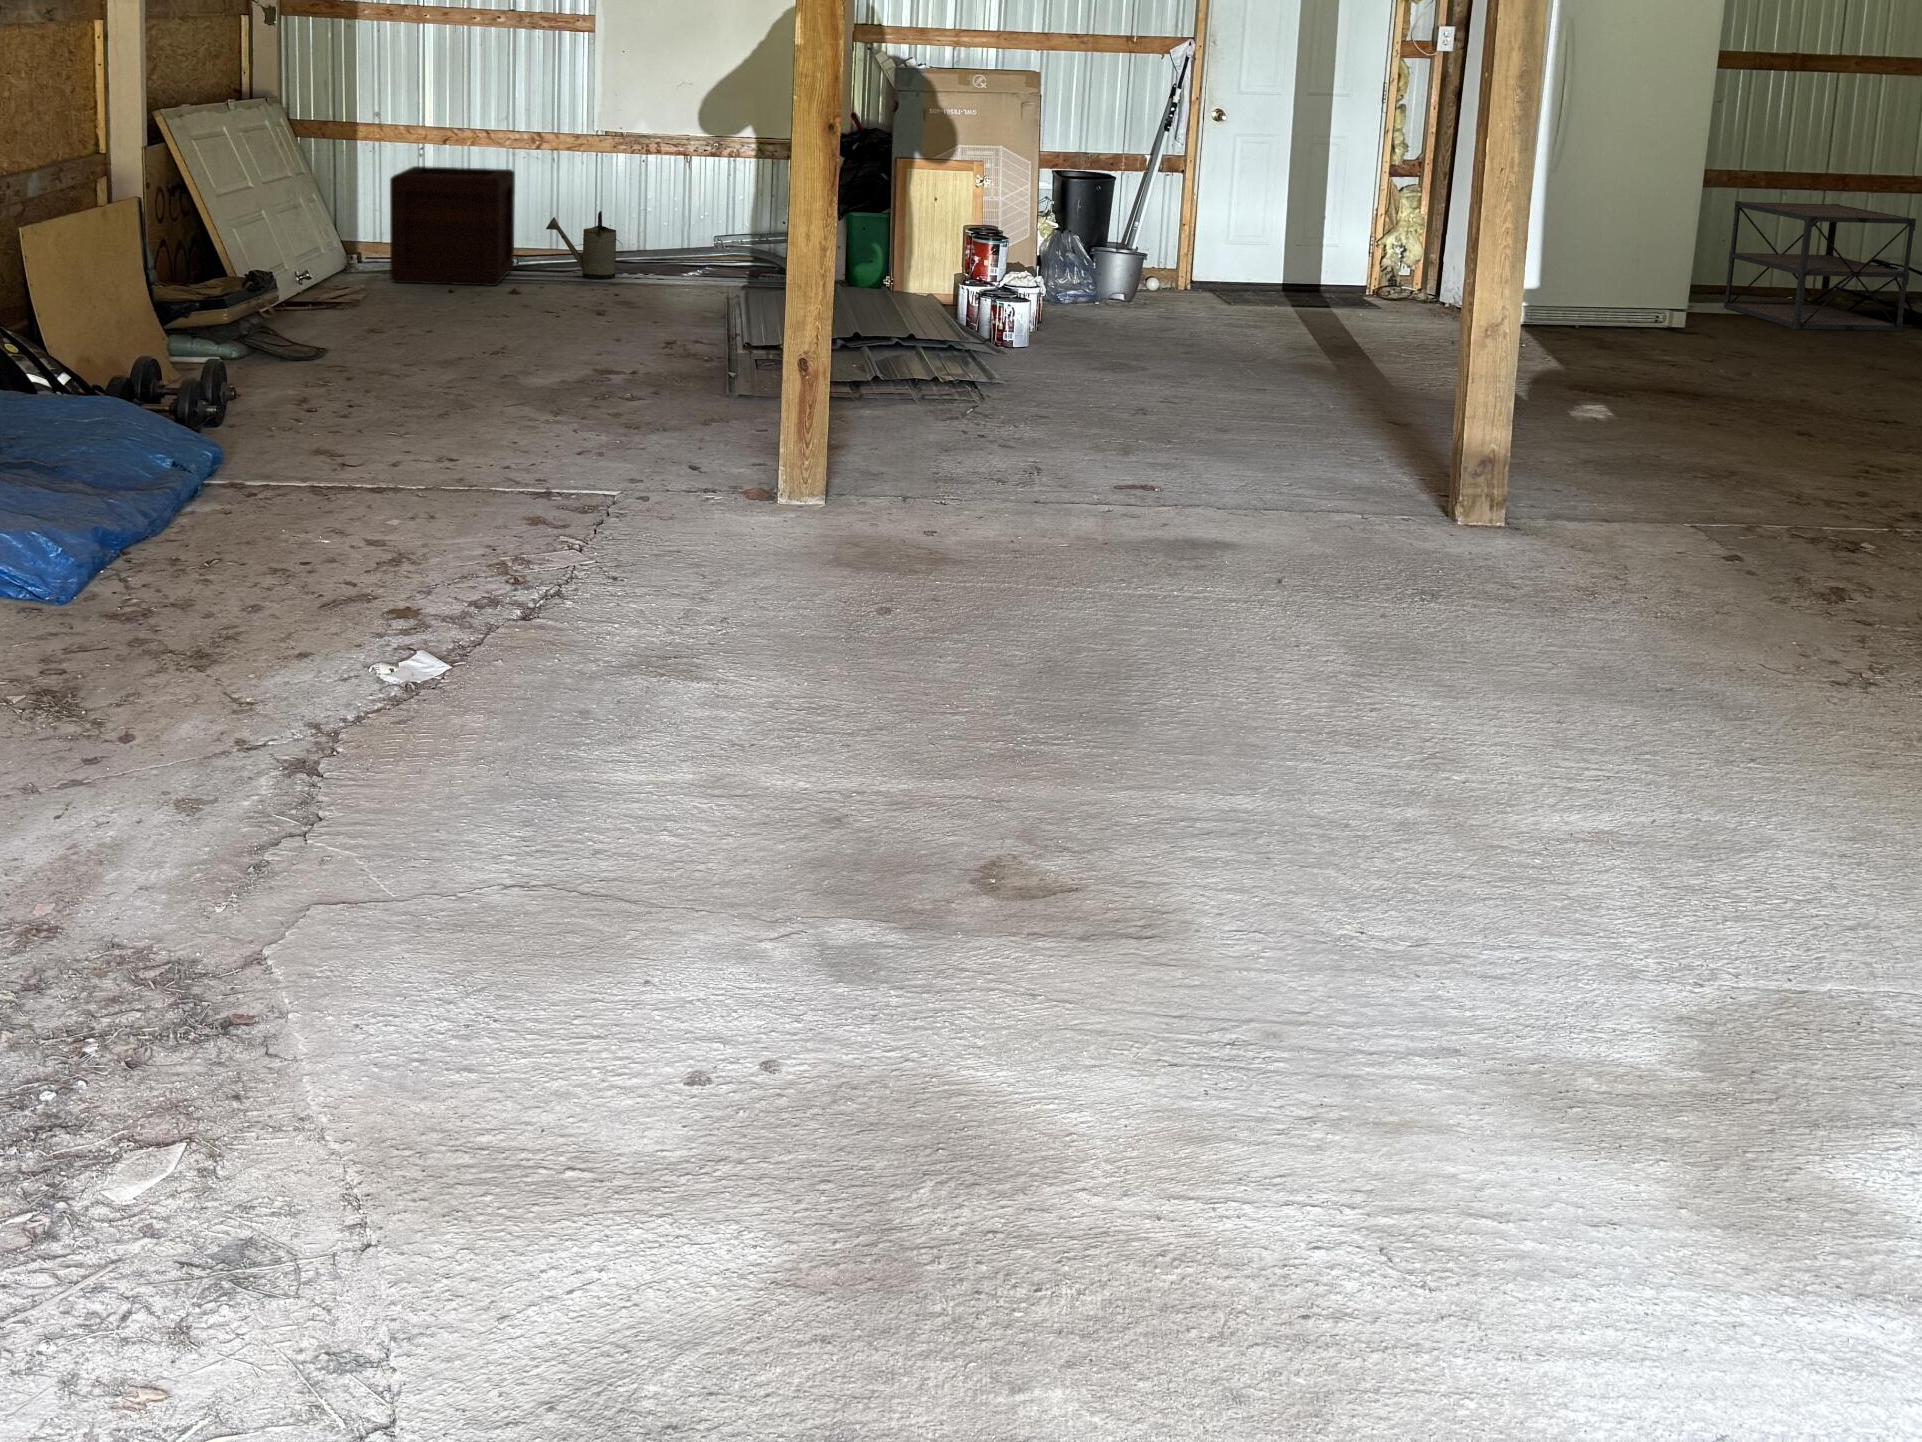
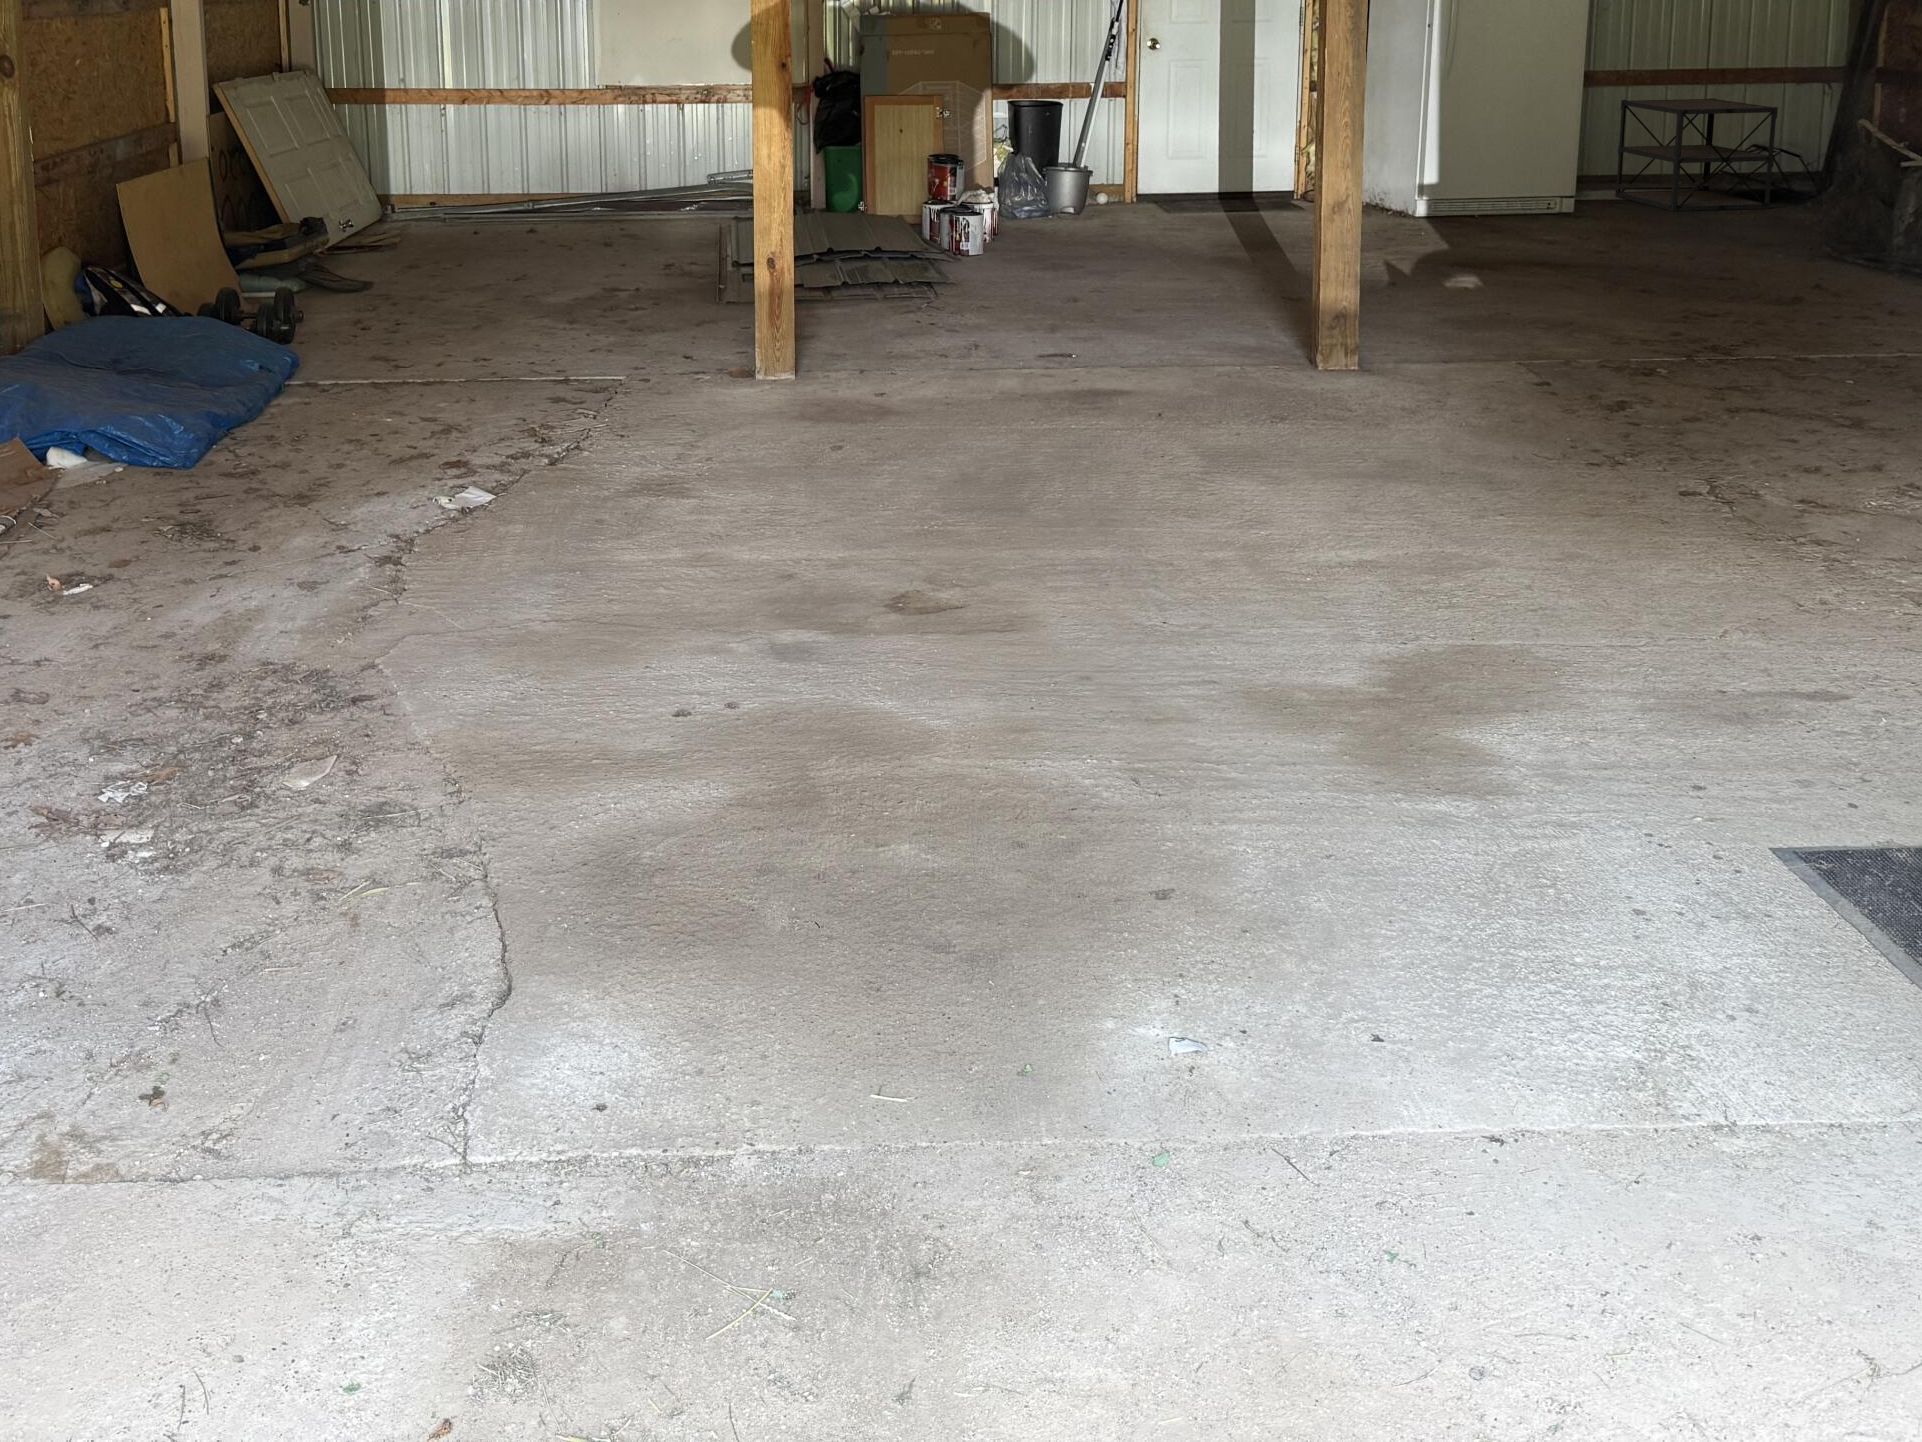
wooden crate: present [390,166,515,286] -> none [418,123,531,228]
watering can: present [546,211,623,279] -> none [557,157,627,217]

